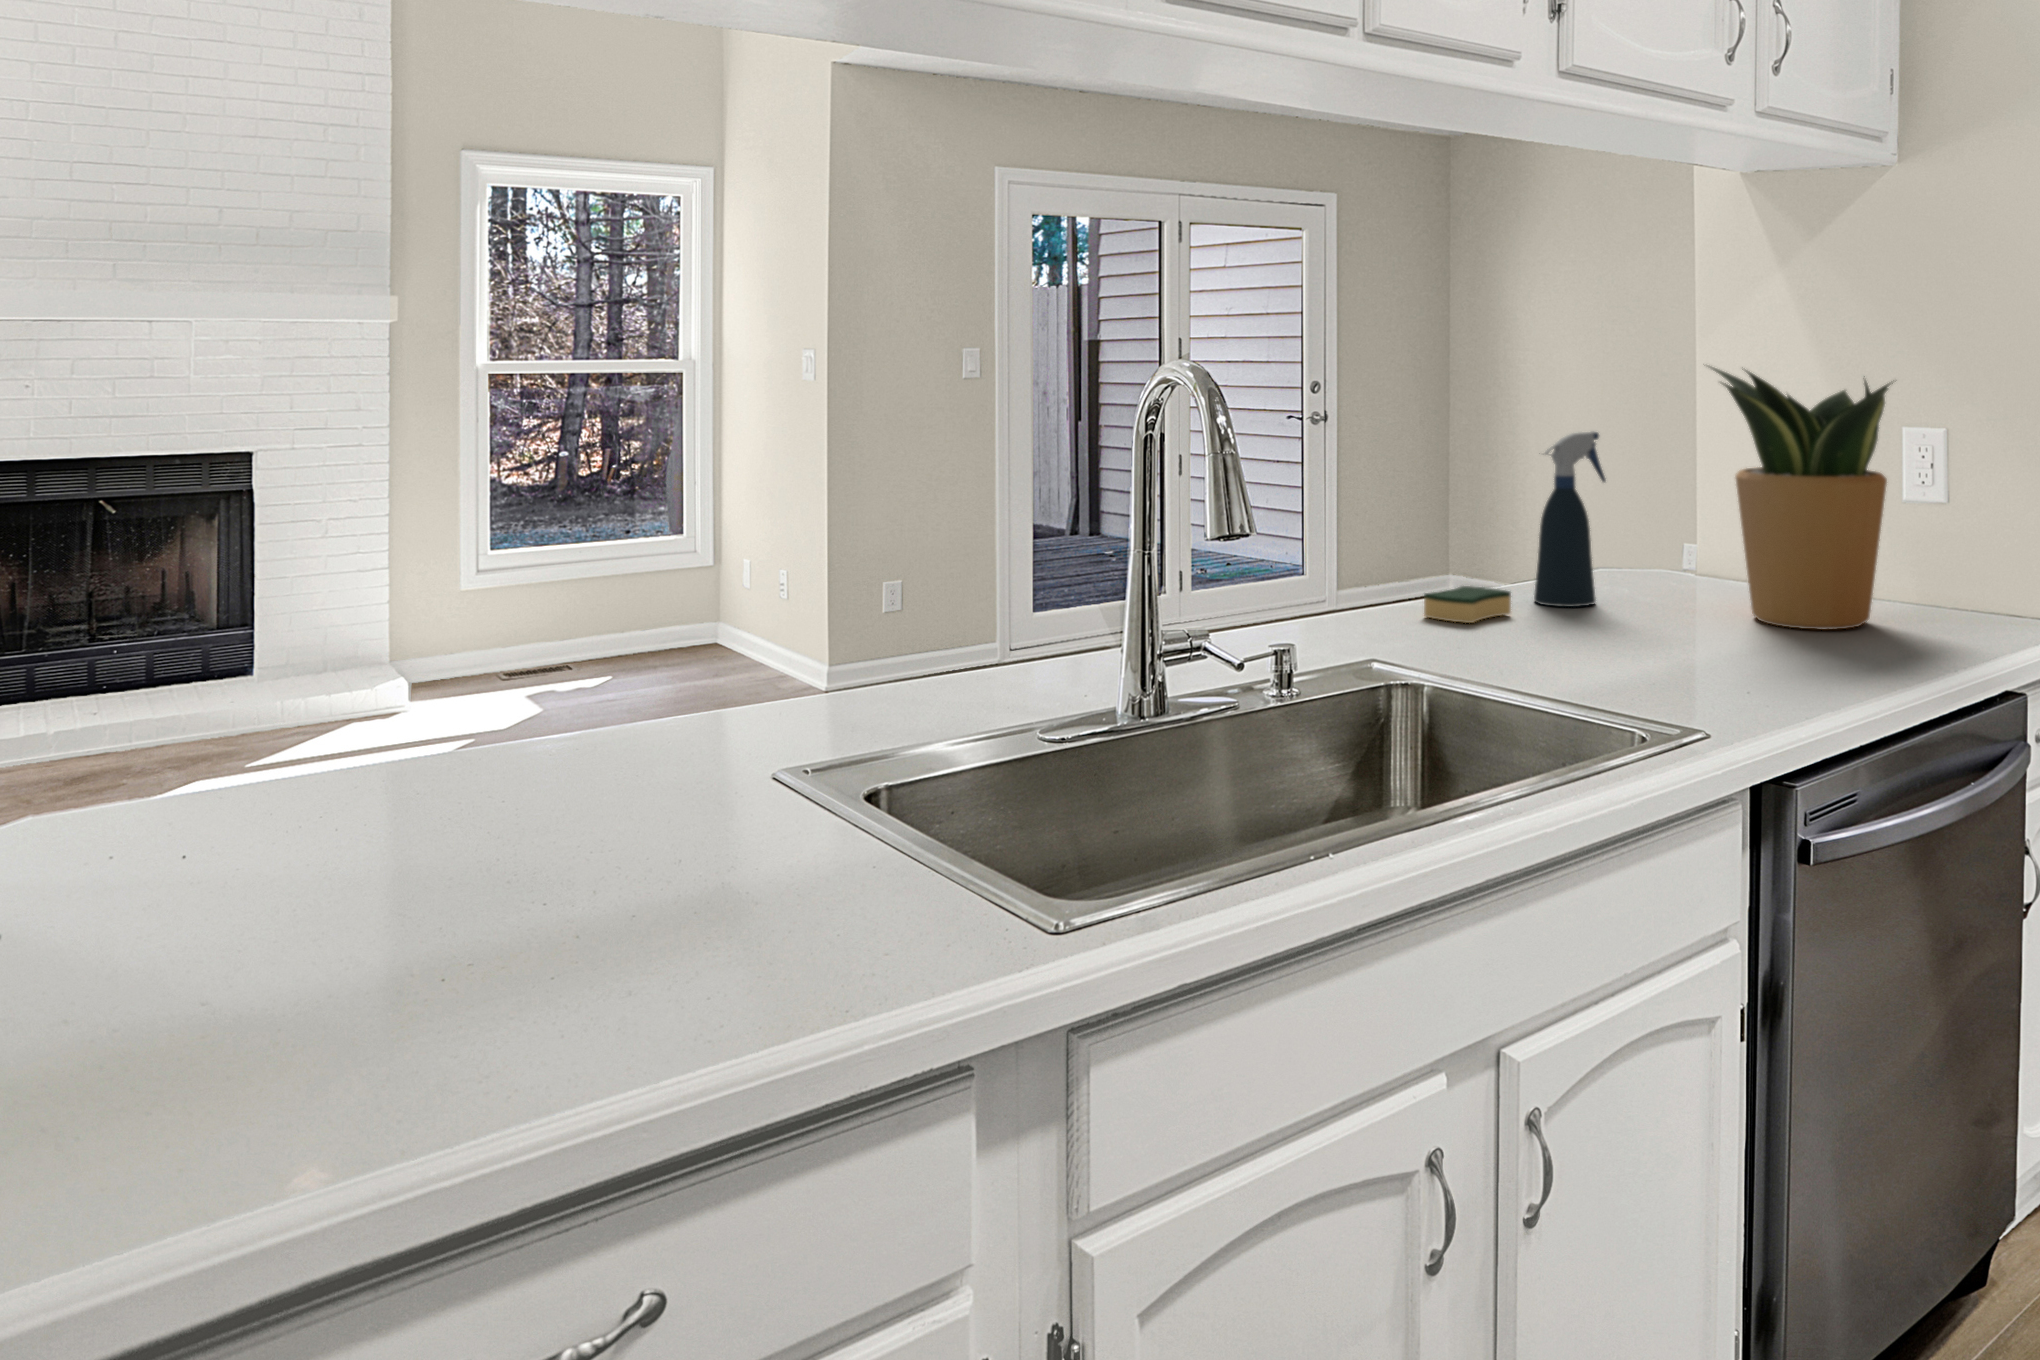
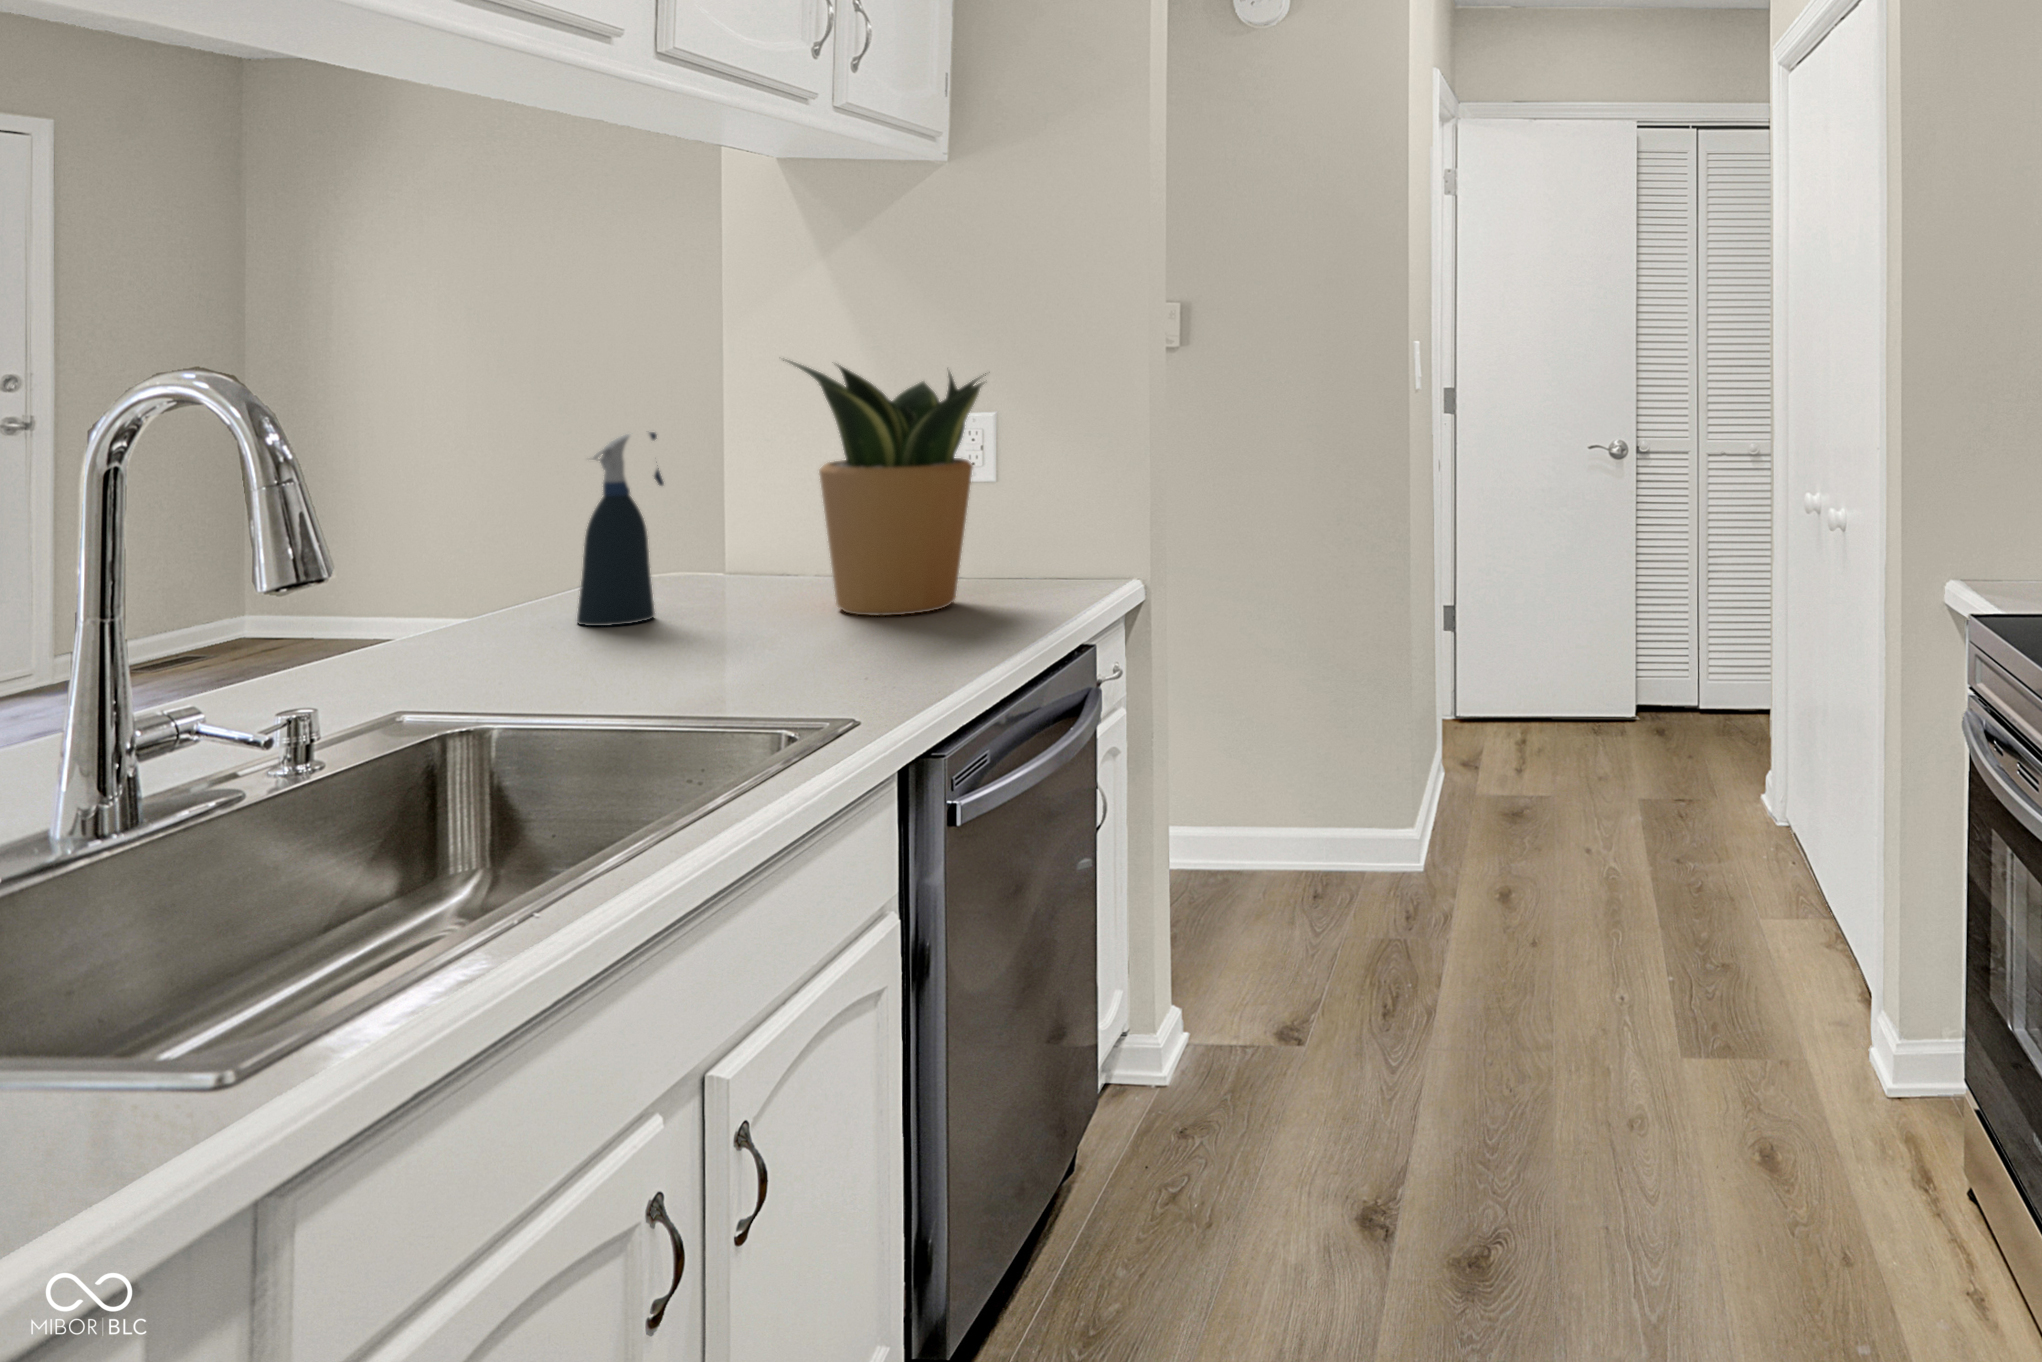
sponge: present [1424,586,1511,623] -> none [445,615,560,658]

